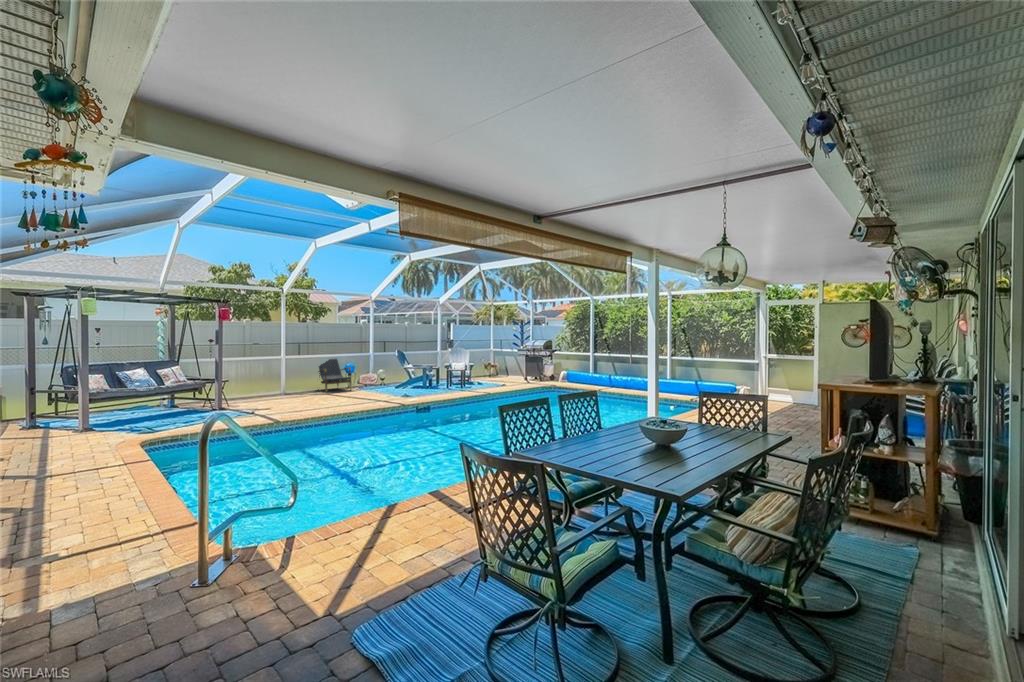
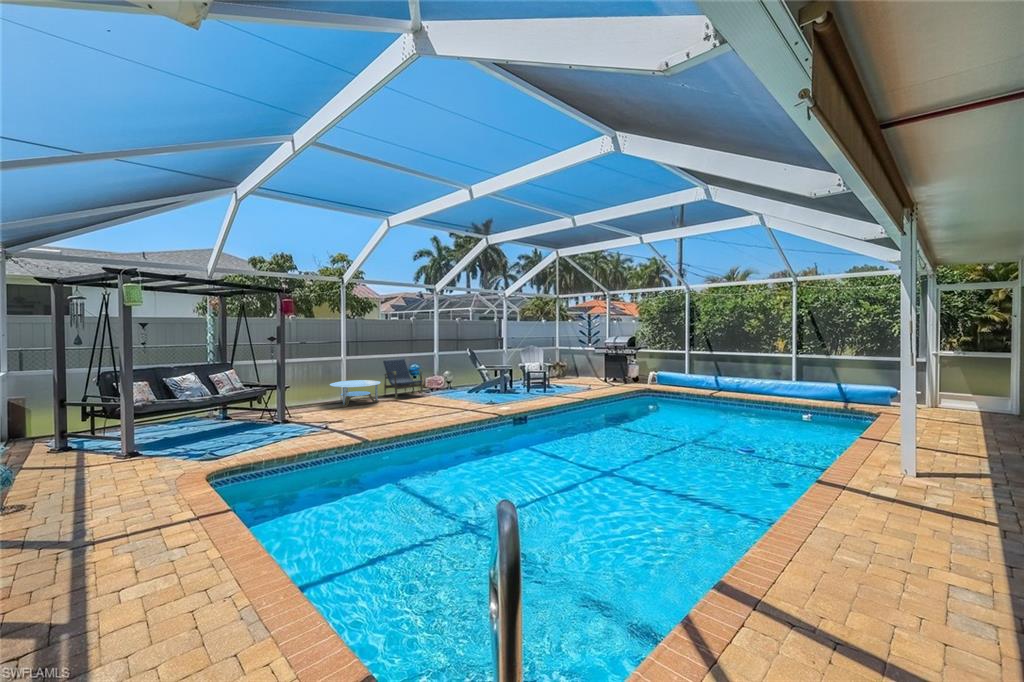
round table: none [265,376,311,399] -> present [330,380,381,407]

